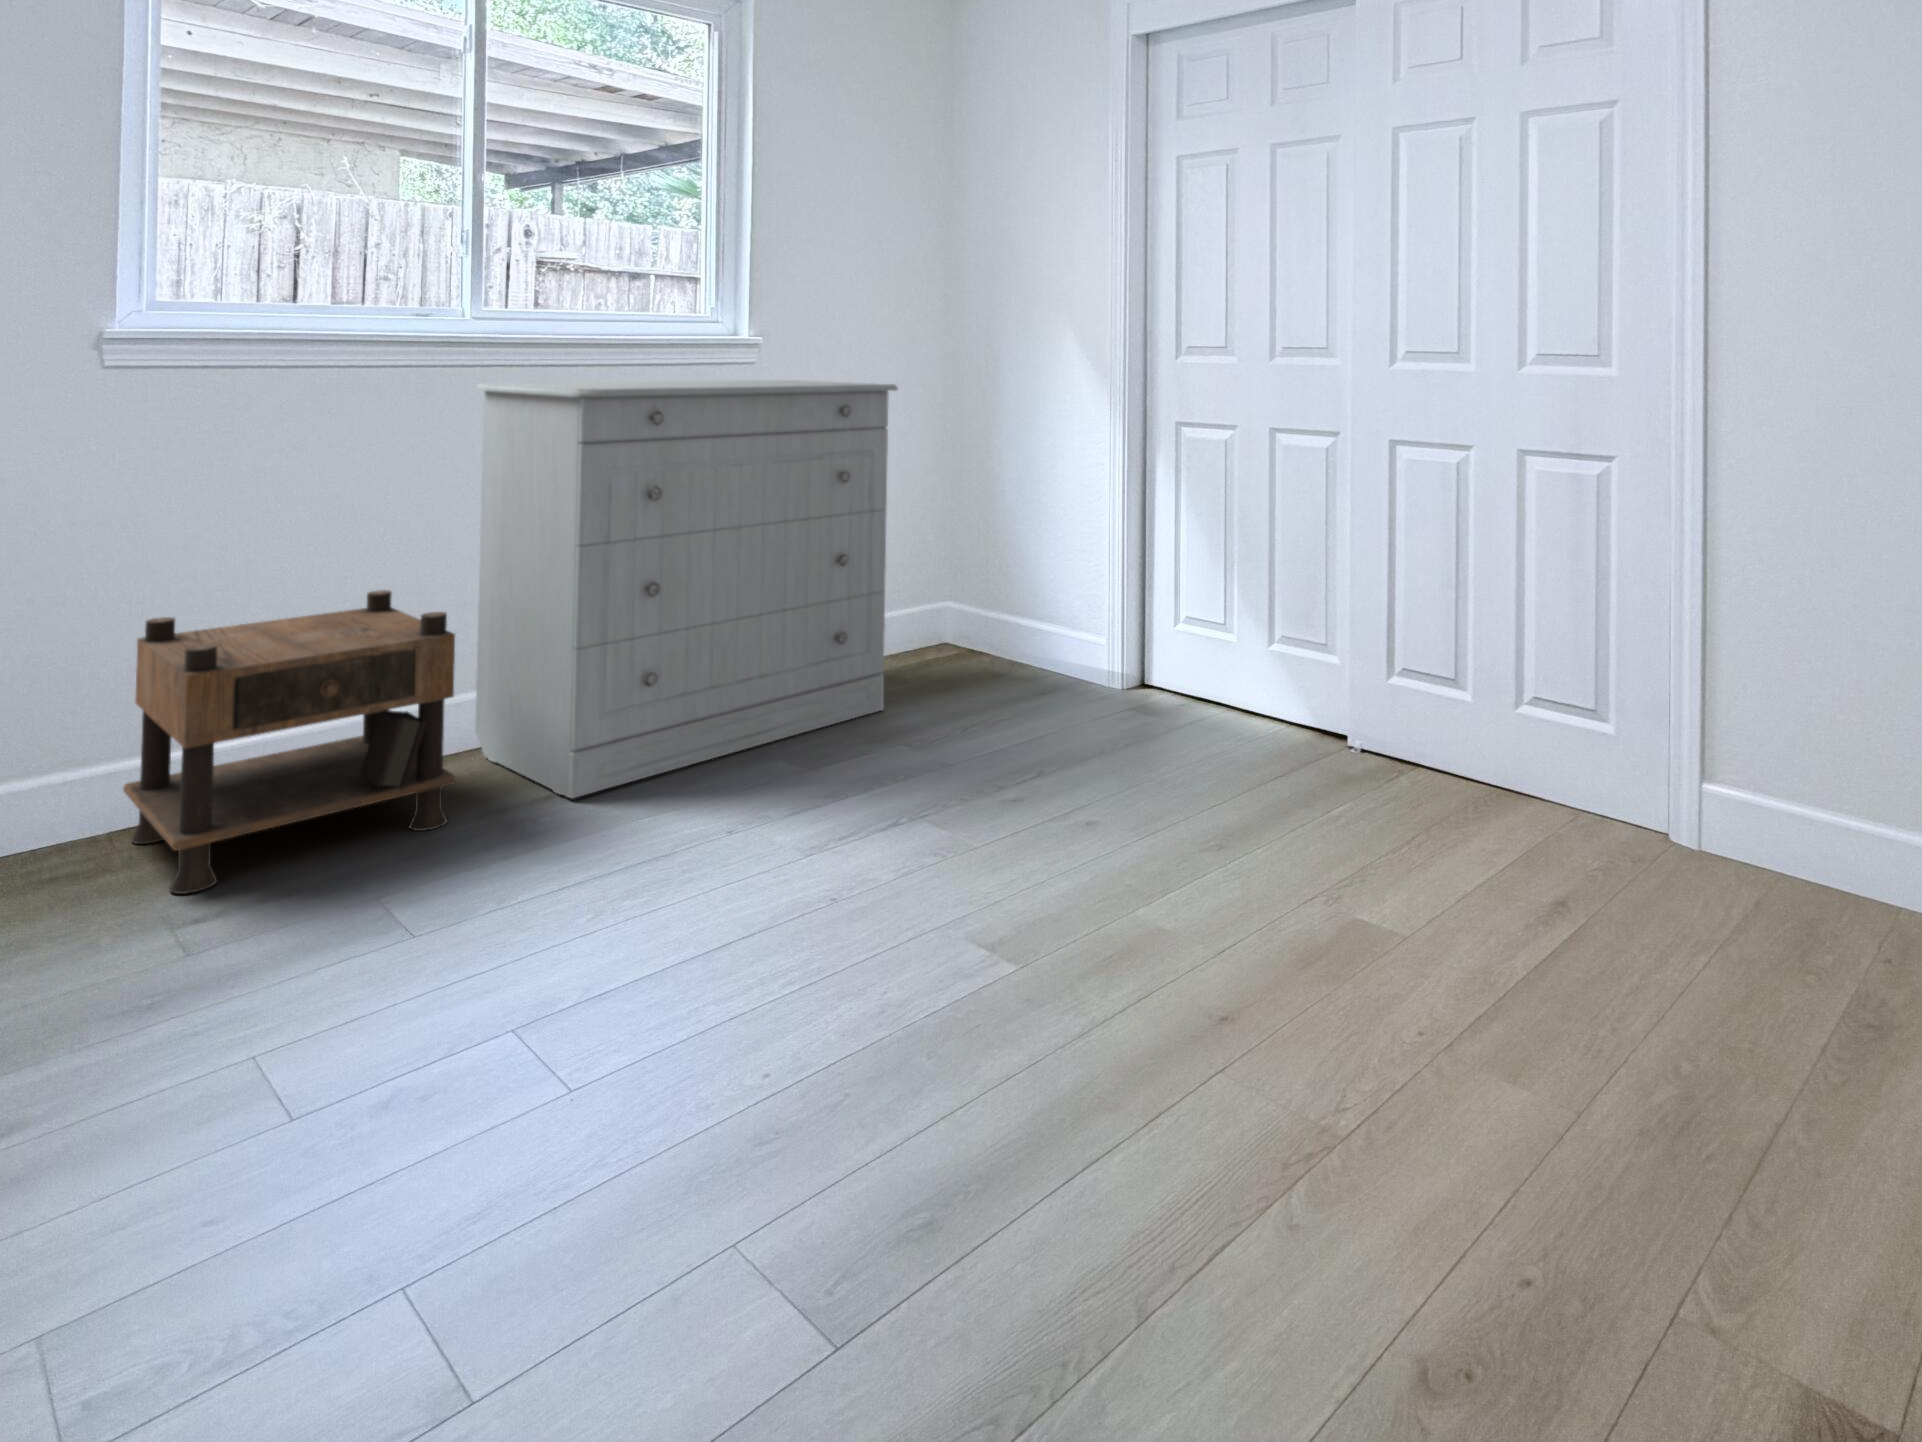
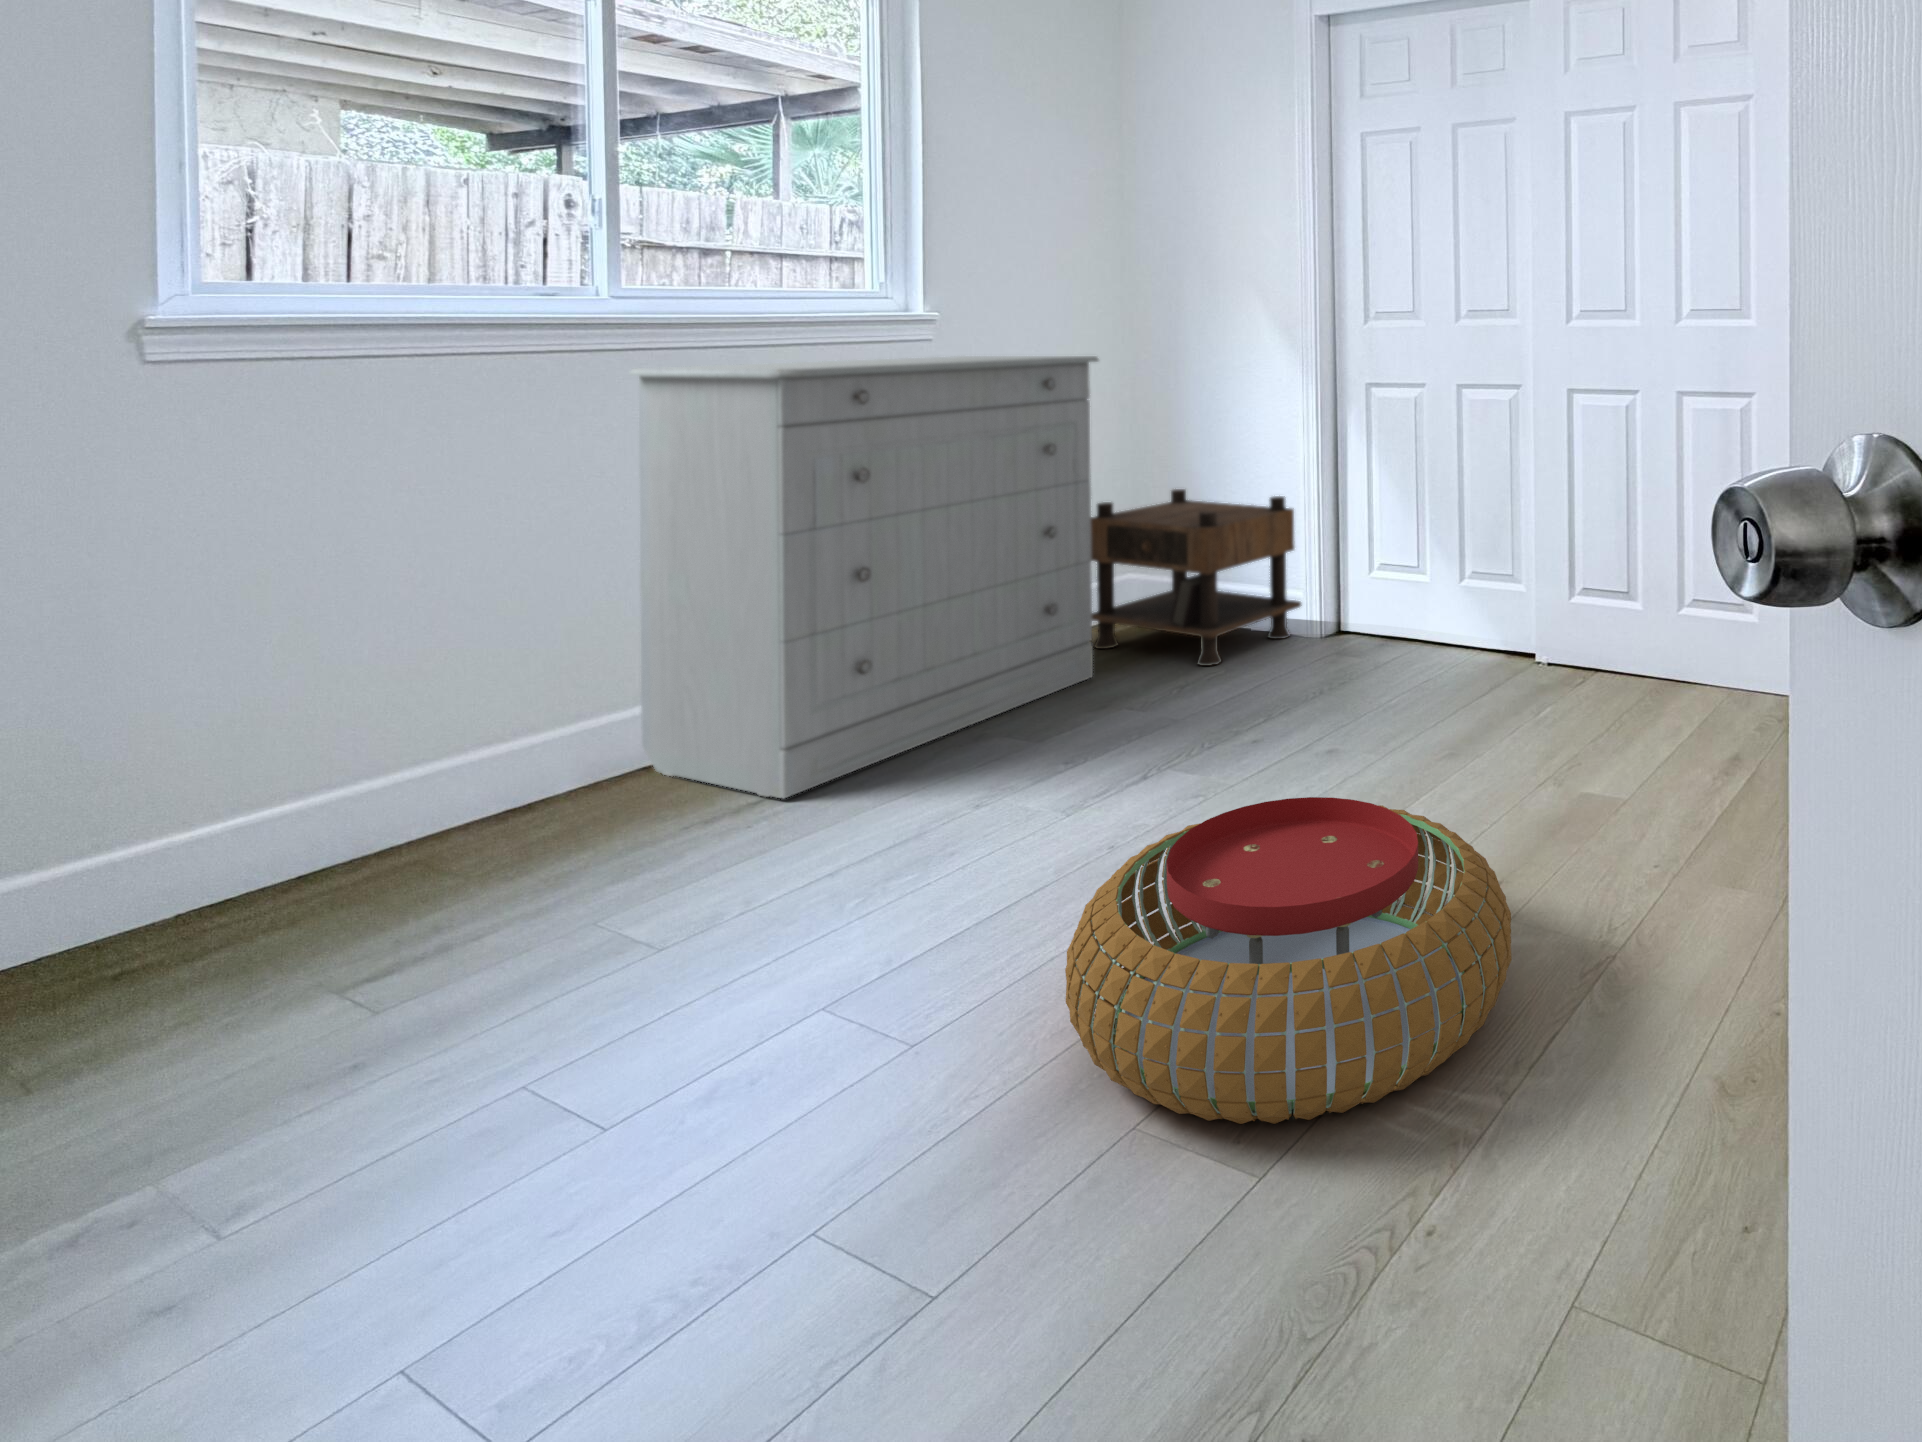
nightstand: present [123,590,456,894] -> present [1091,489,1302,666]
pouf: none [707,882,1197,1266] -> present [1065,797,1511,1124]

